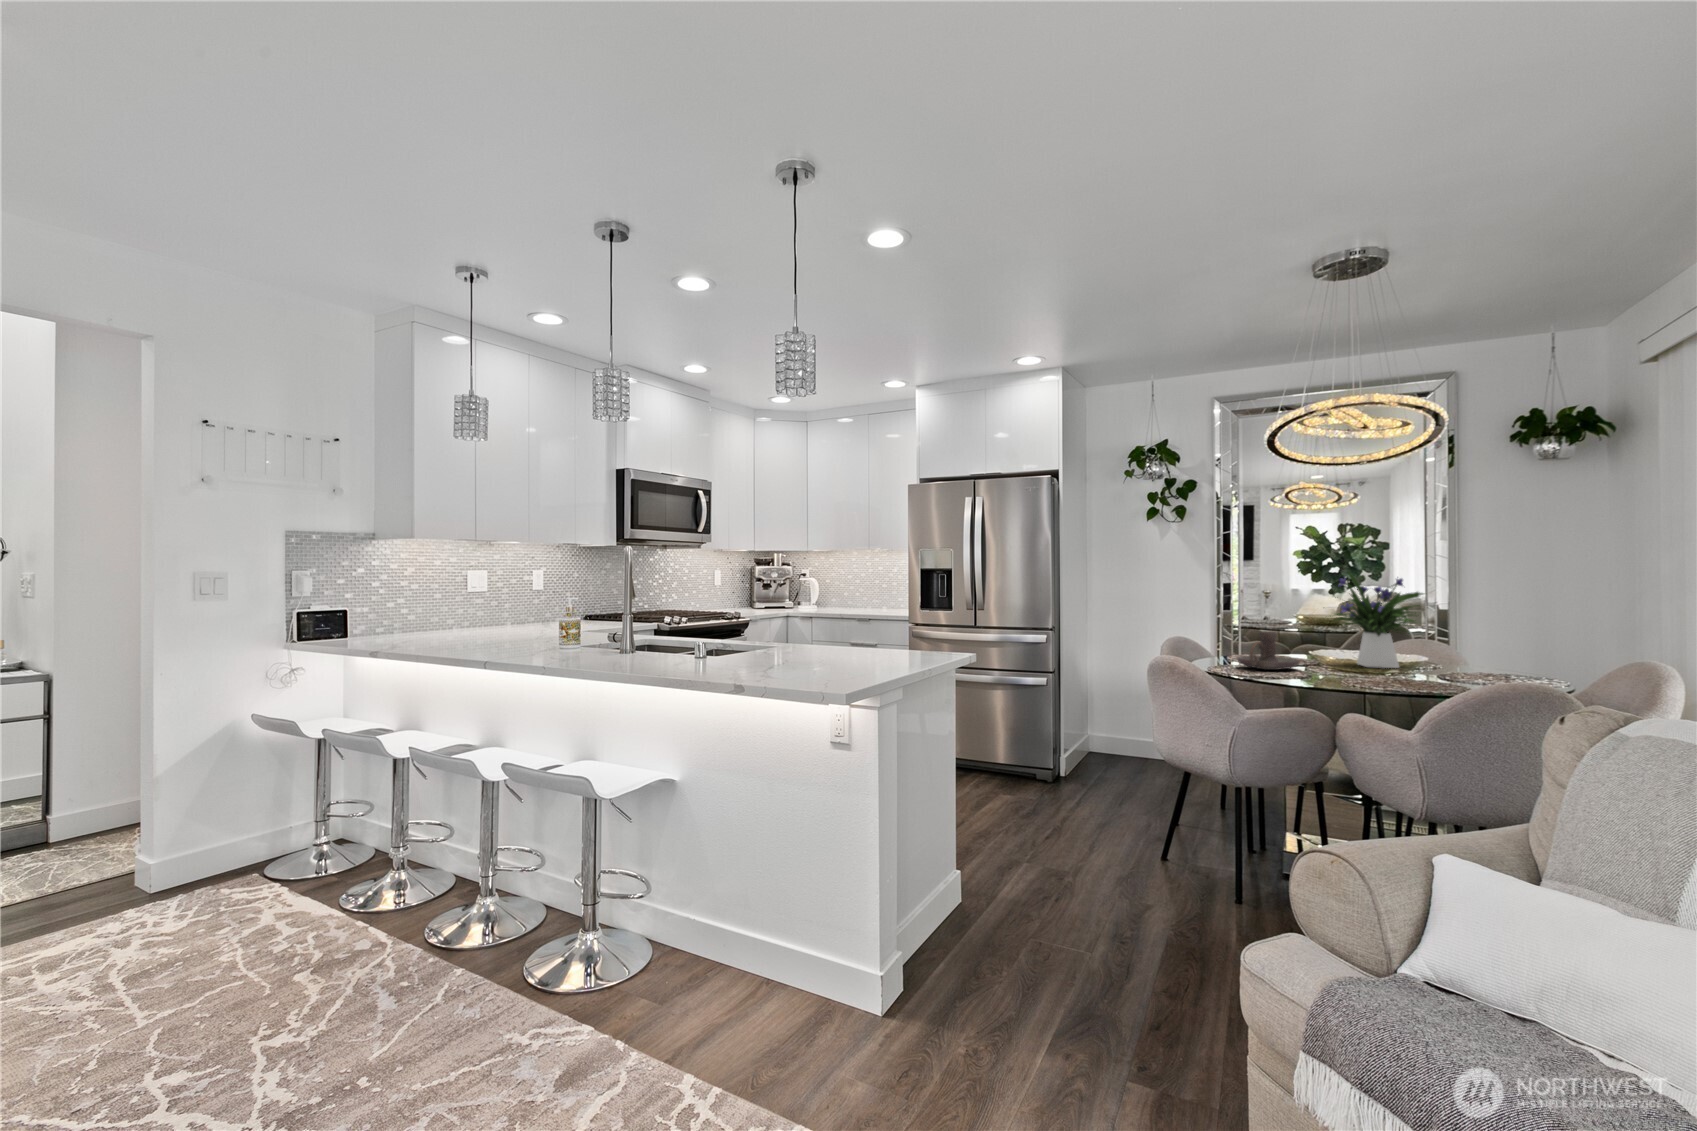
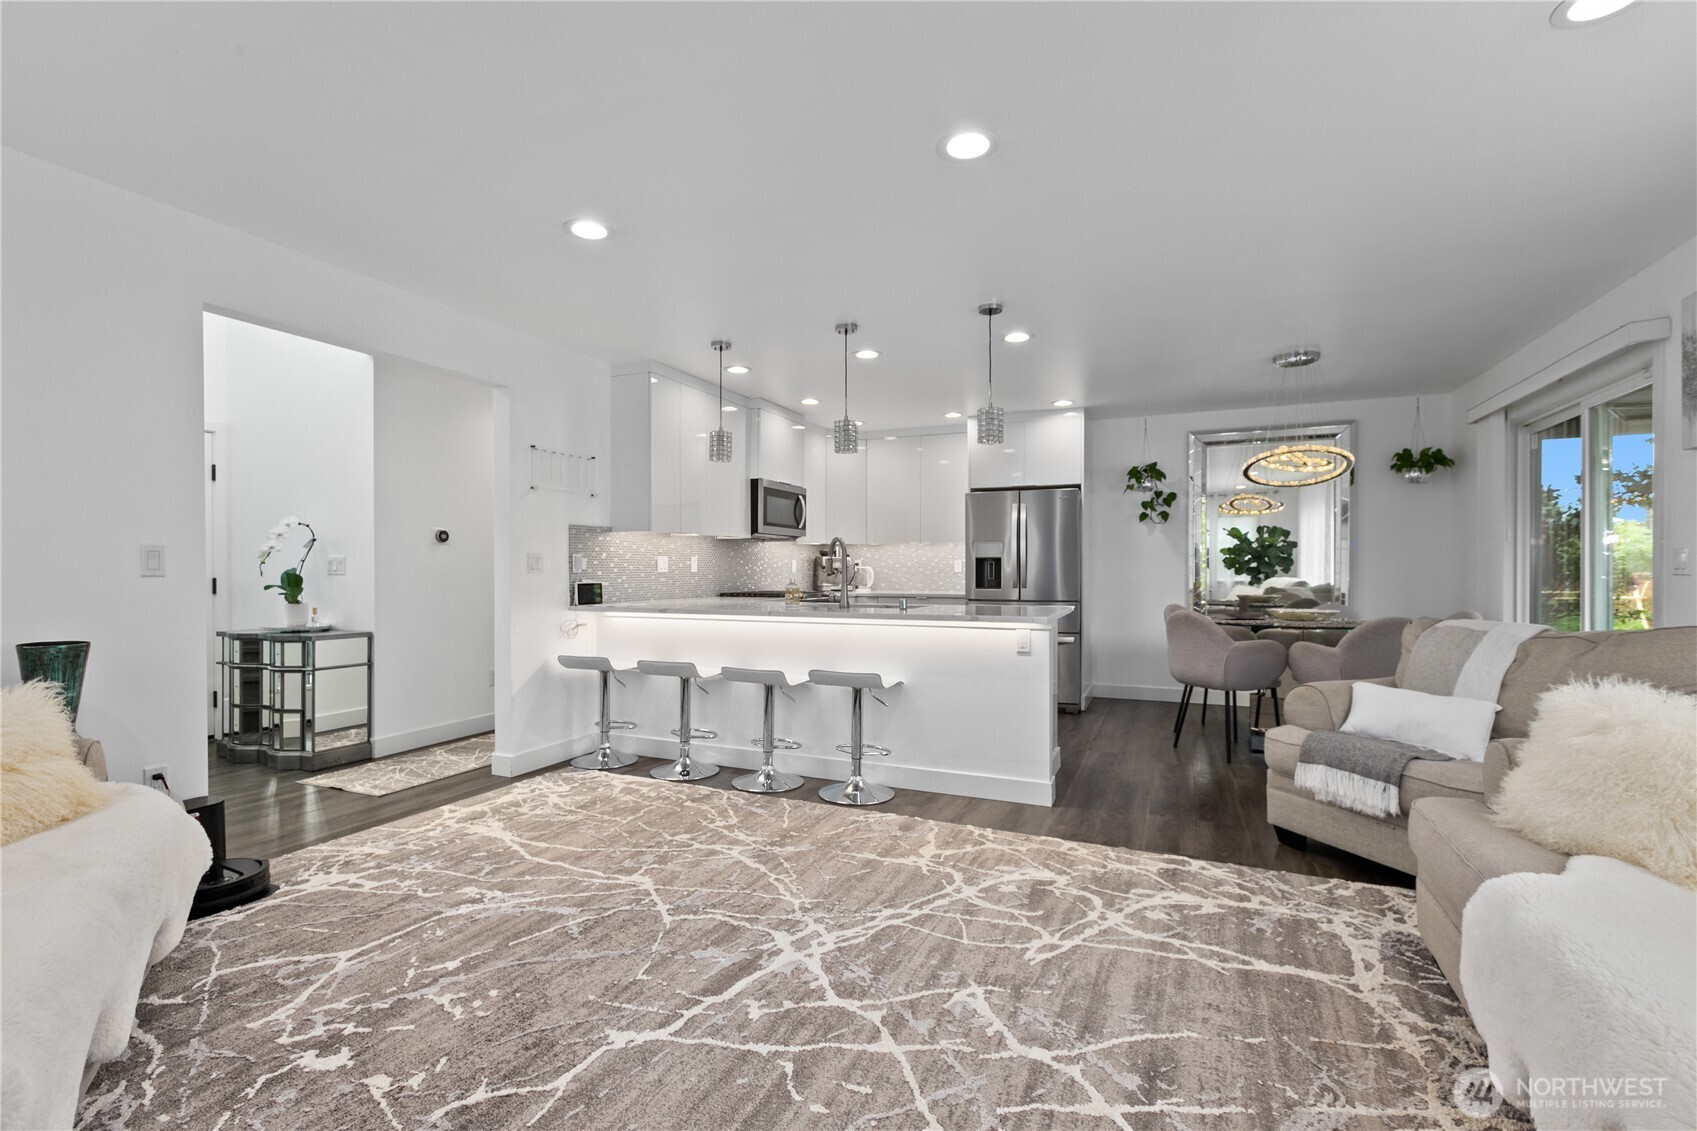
flower arrangement: present [1335,572,1424,668] -> none [1275,556,1341,618]

